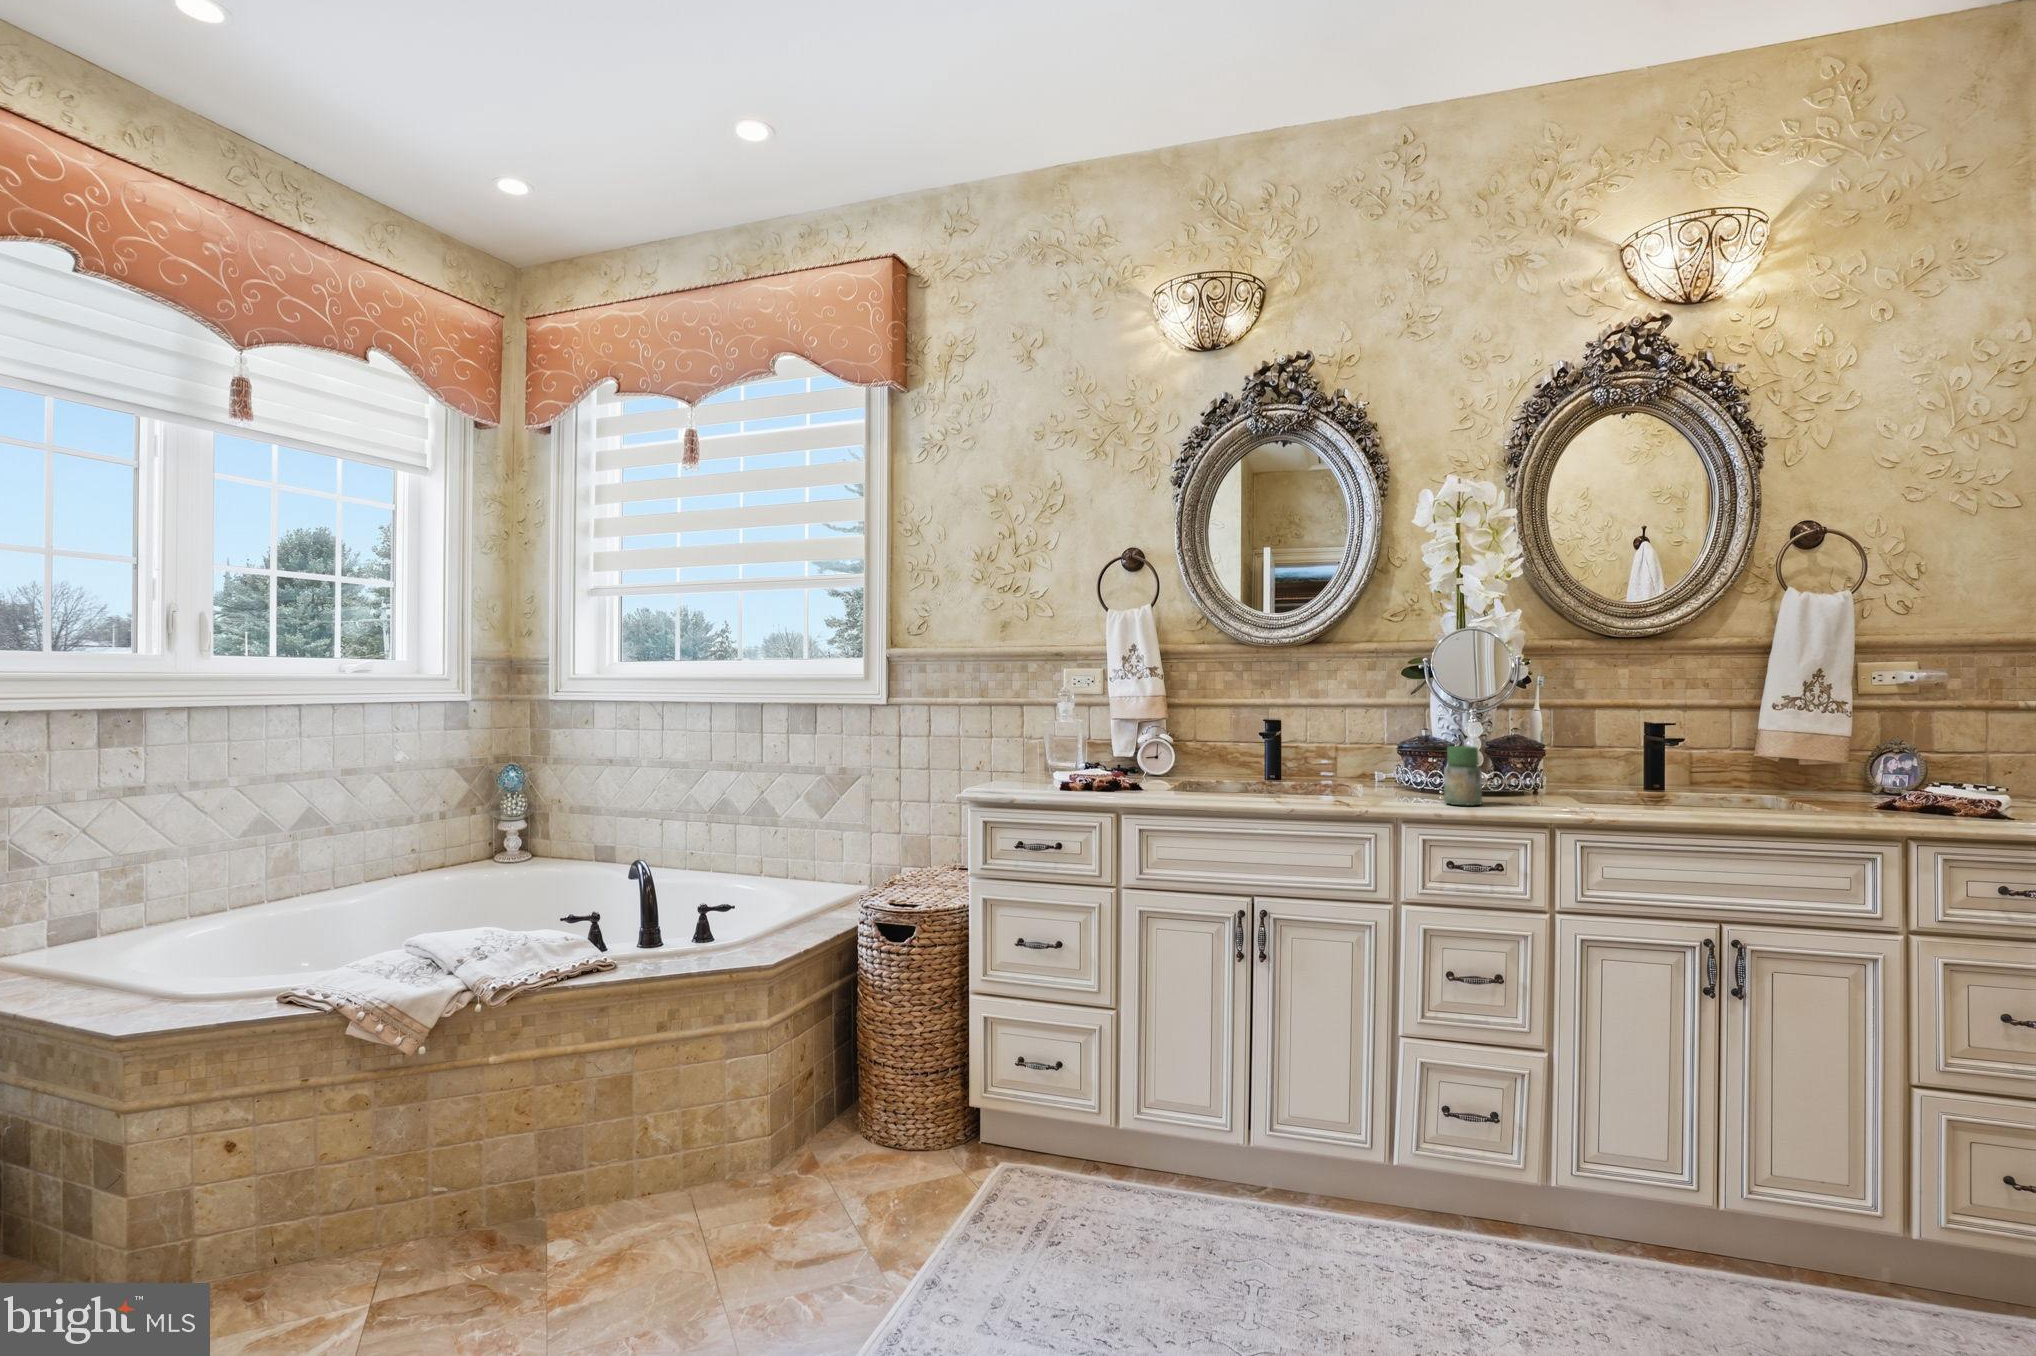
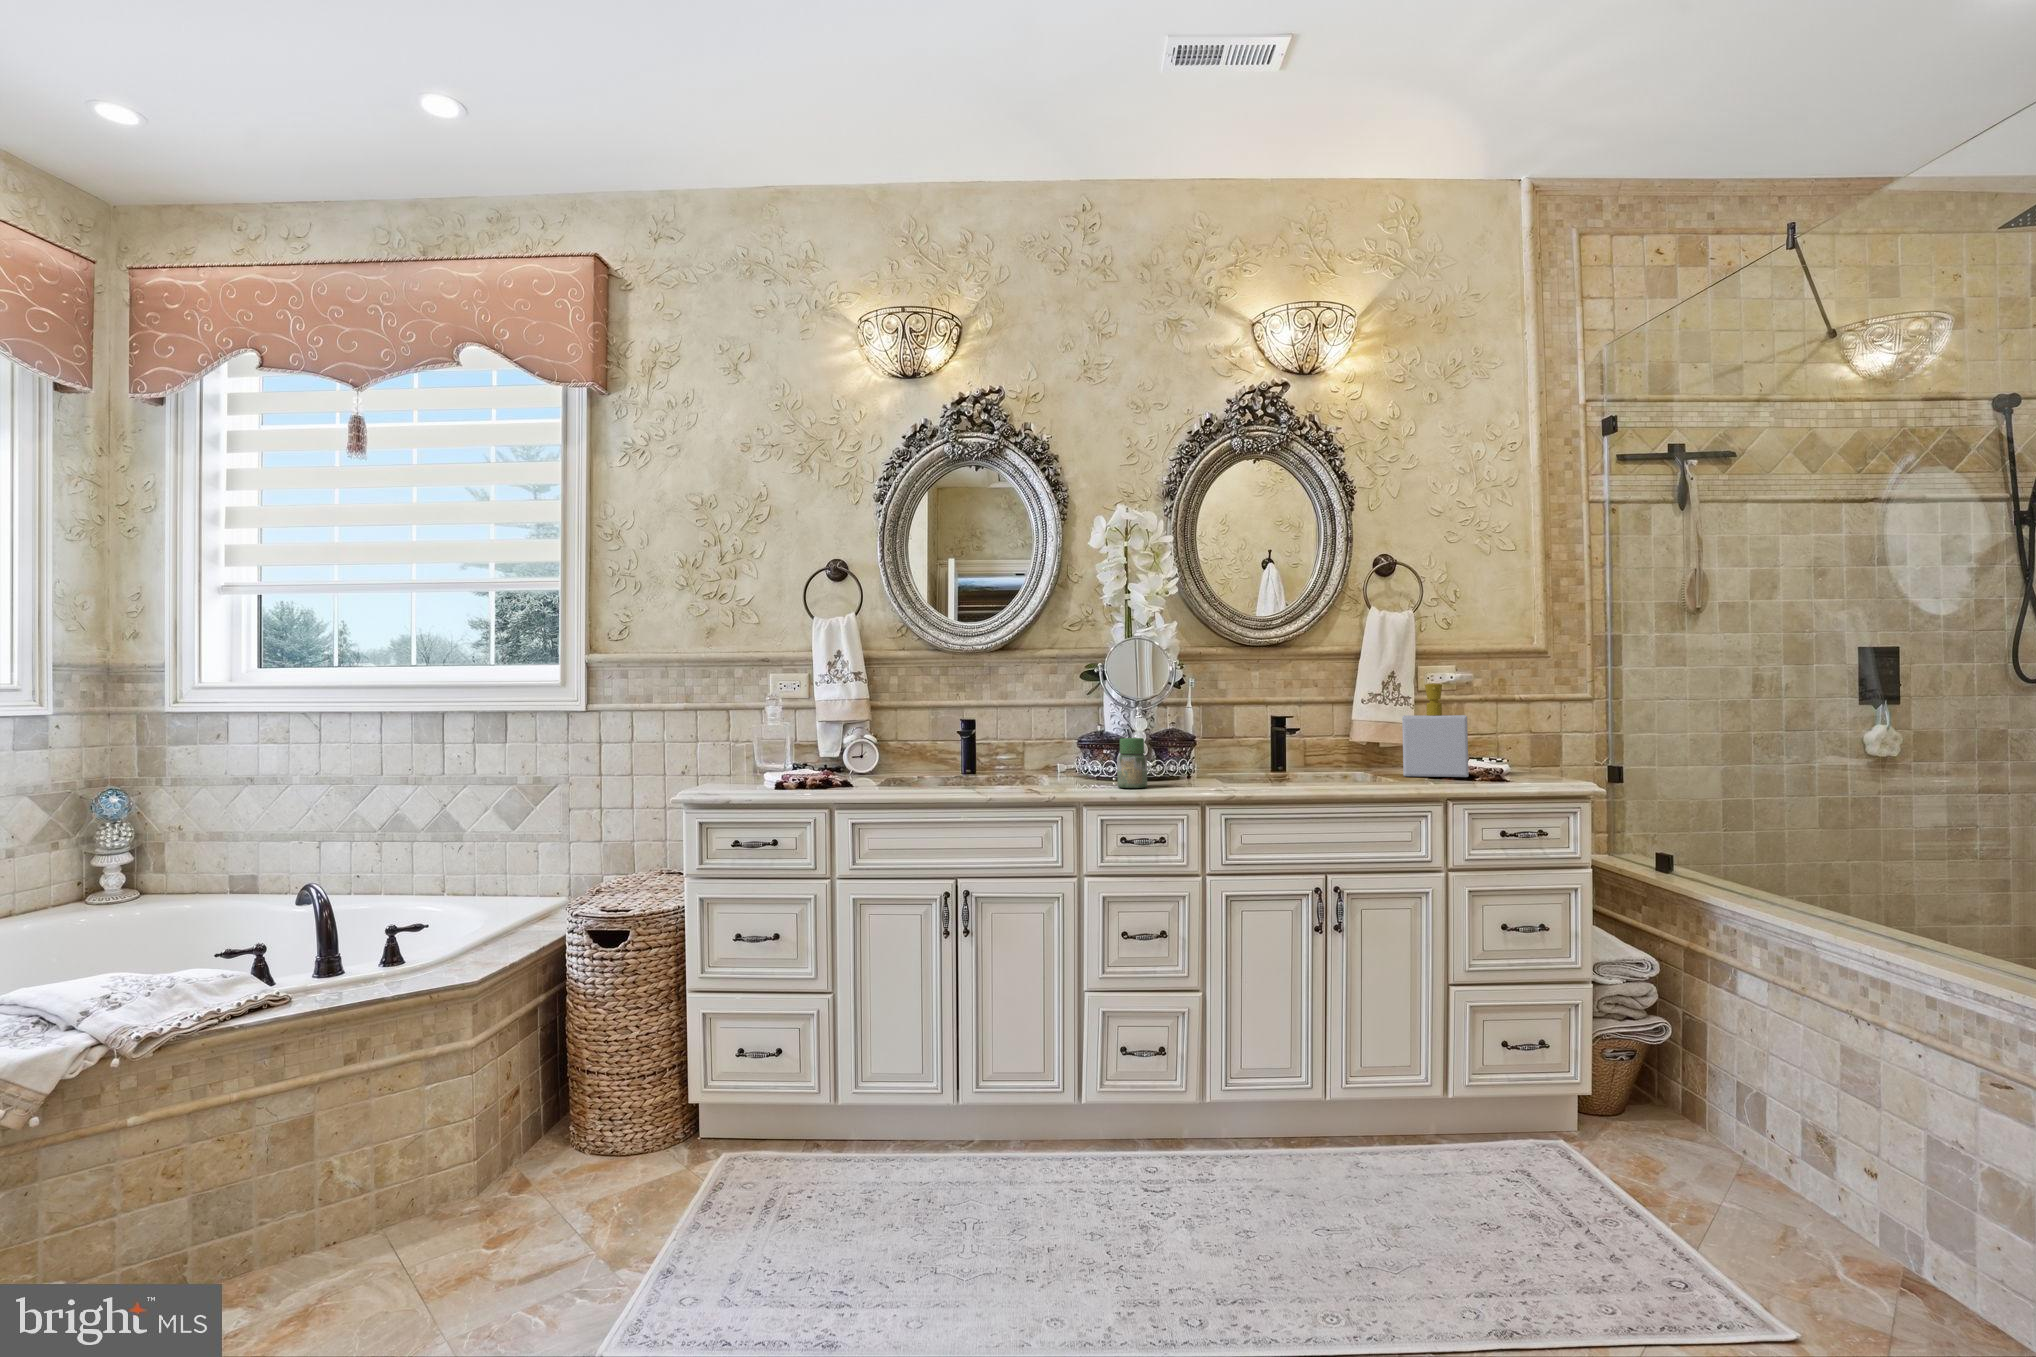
soap bottle: none [1841,687,1948,811] -> present [1402,684,1469,777]

